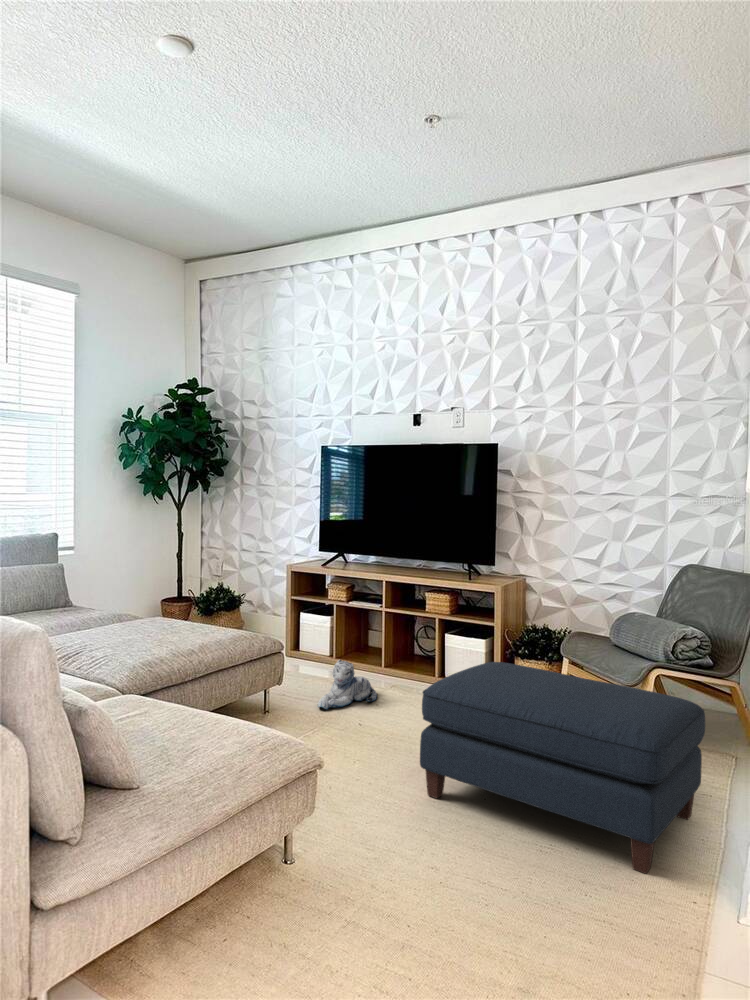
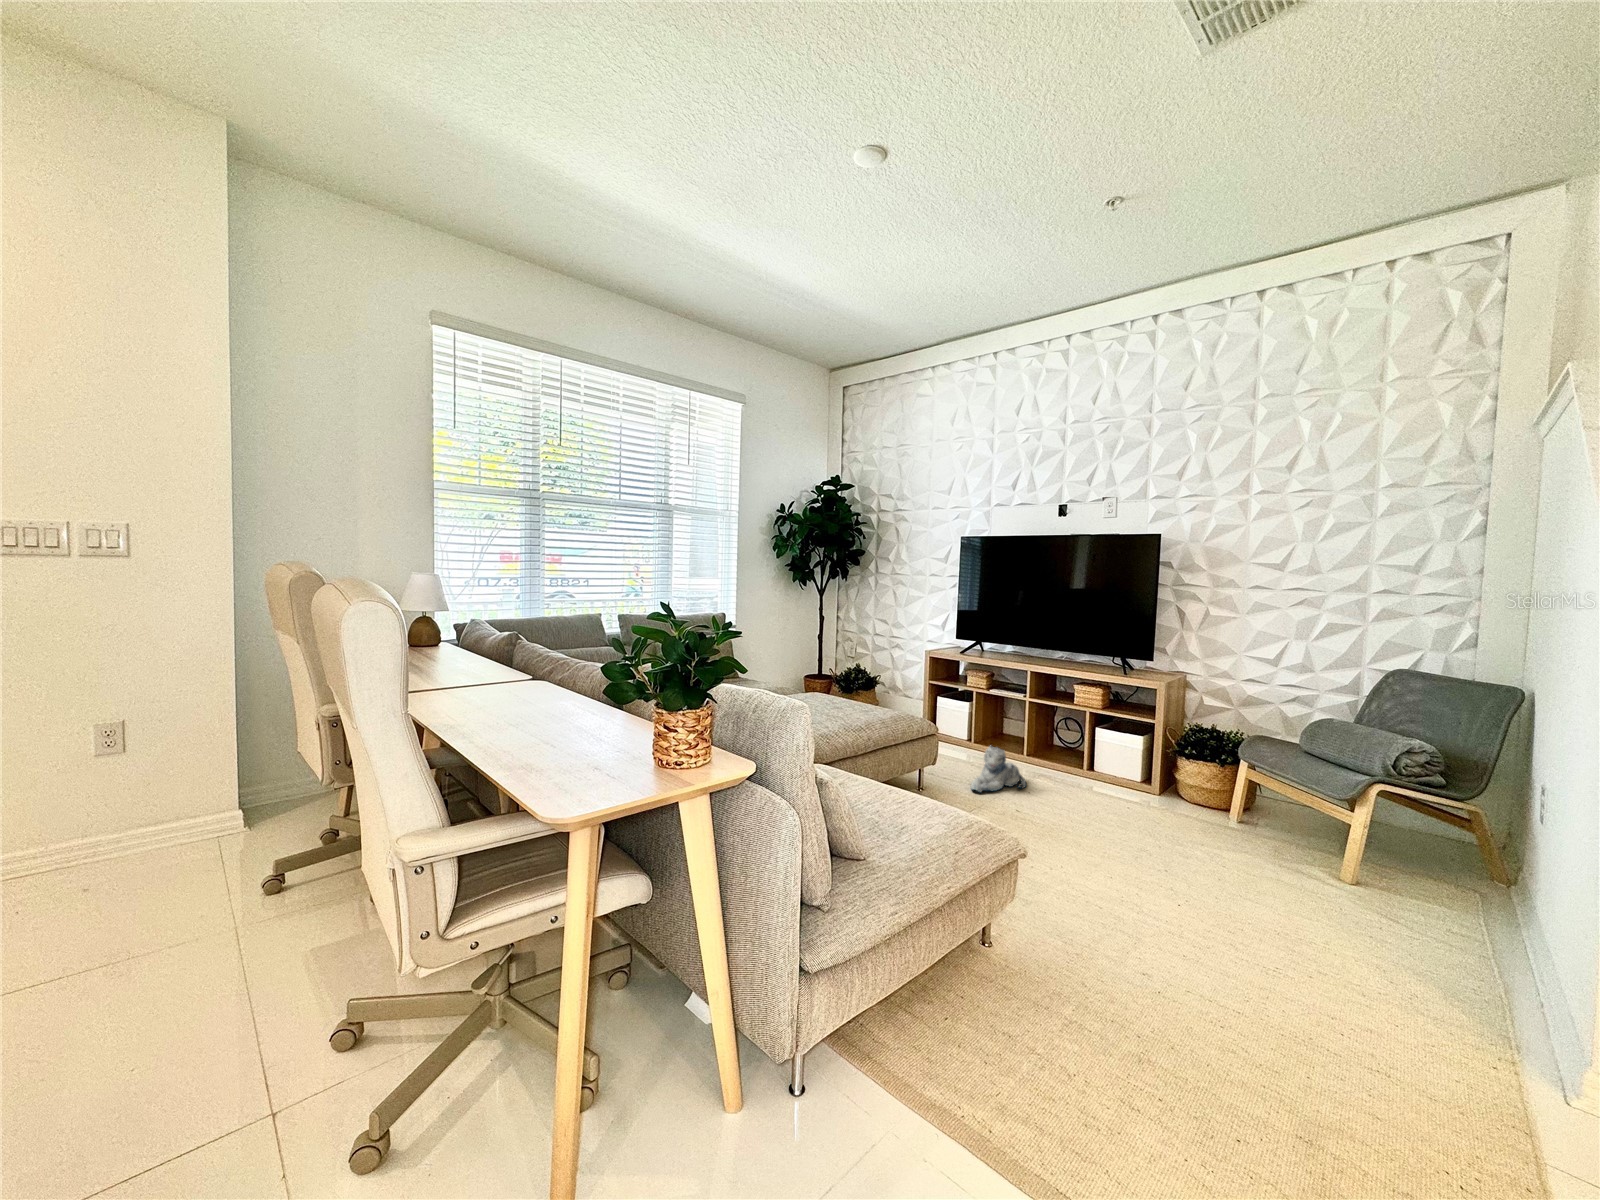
ottoman: present [420,662,705,874] -> none [1108,763,1471,1021]

